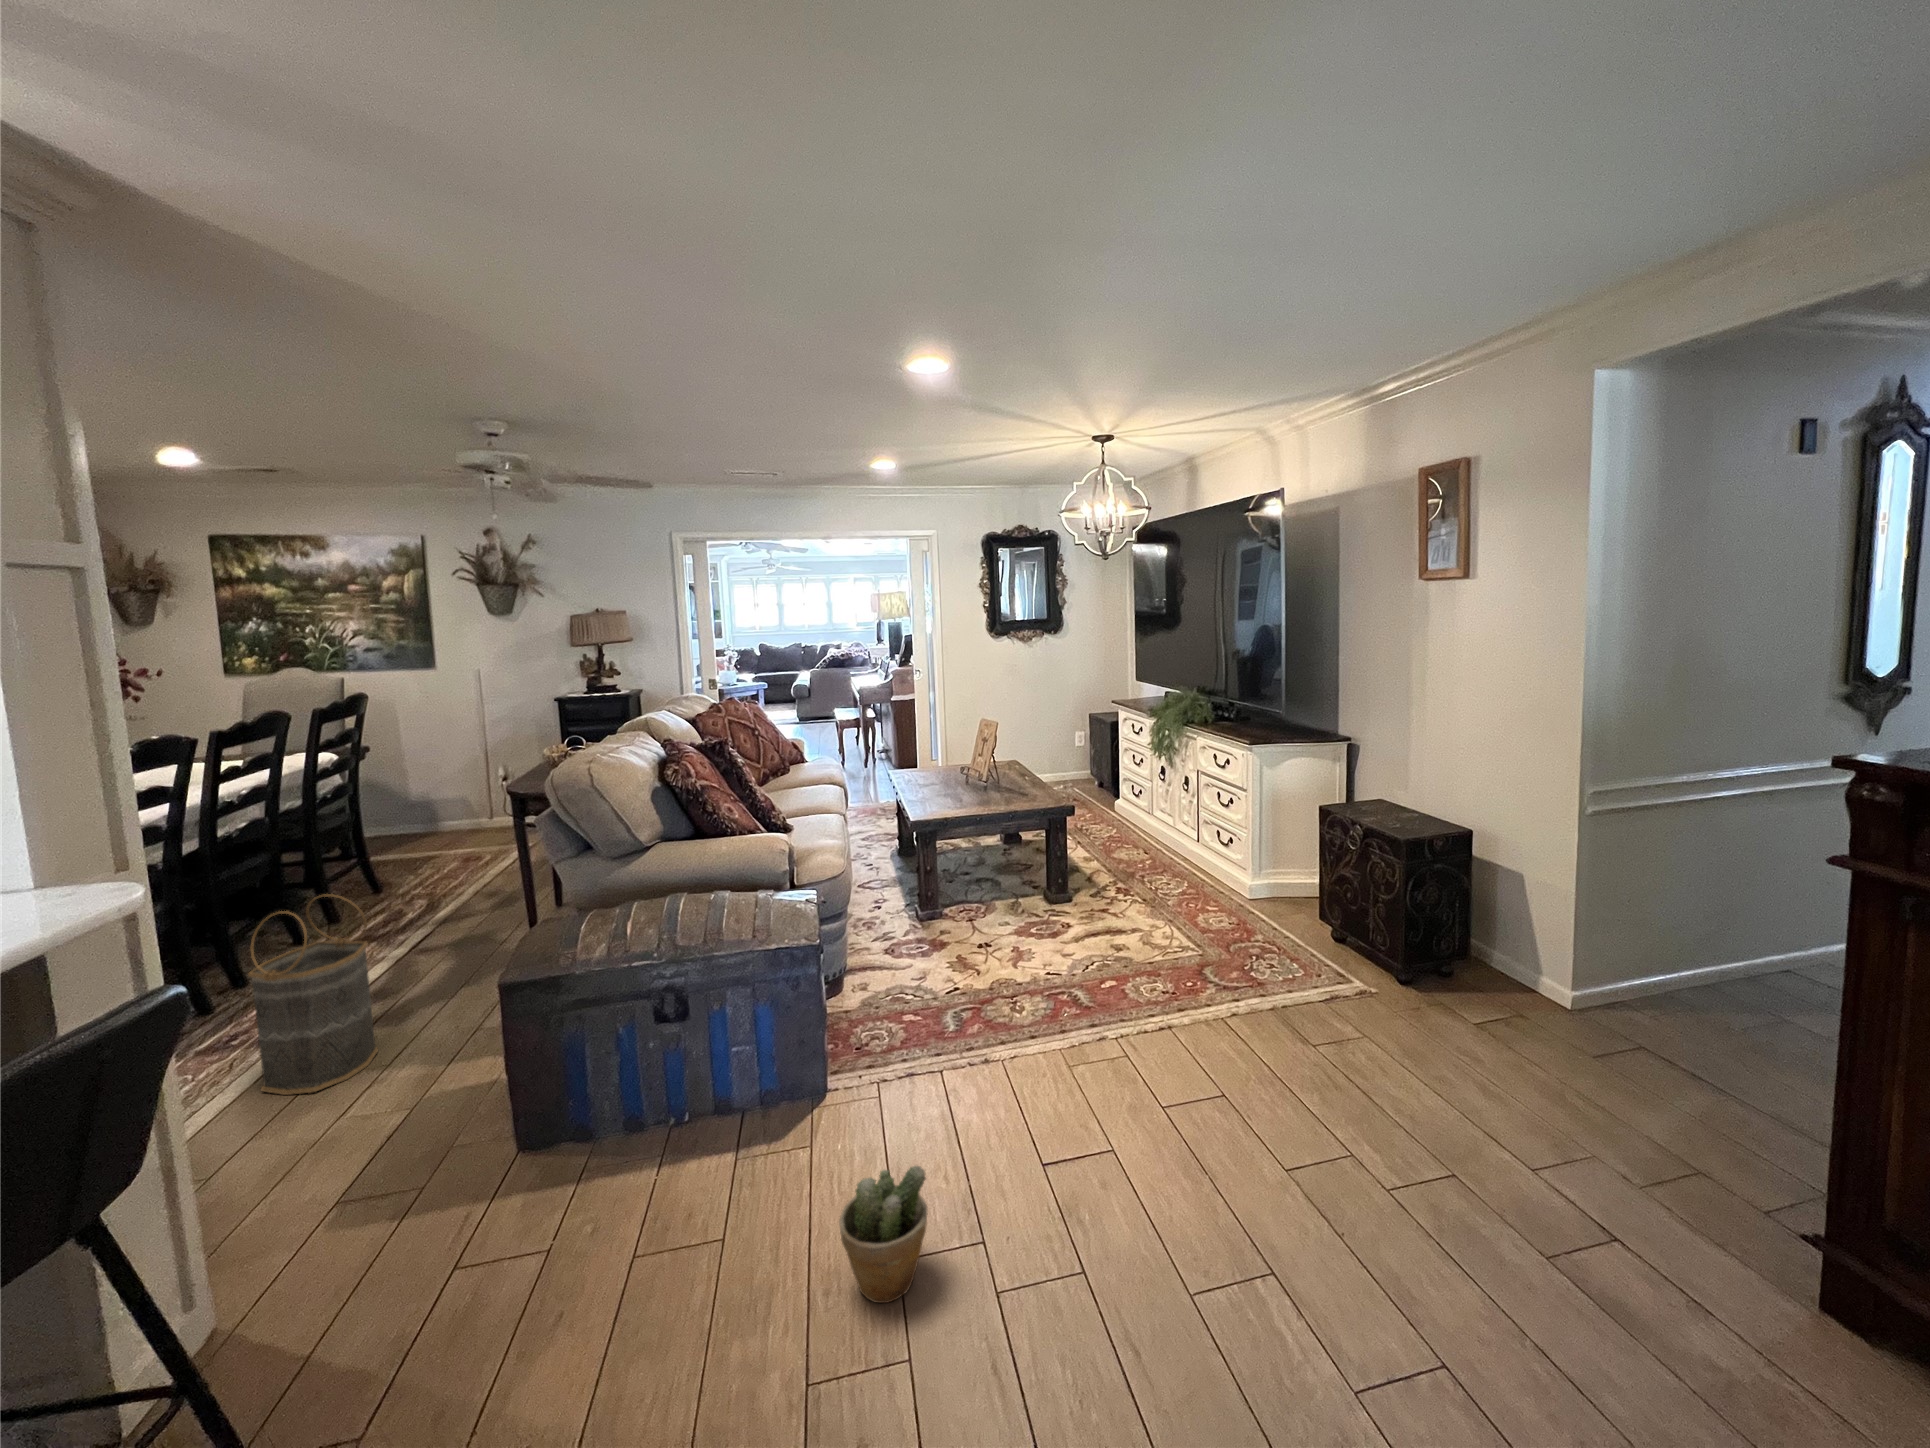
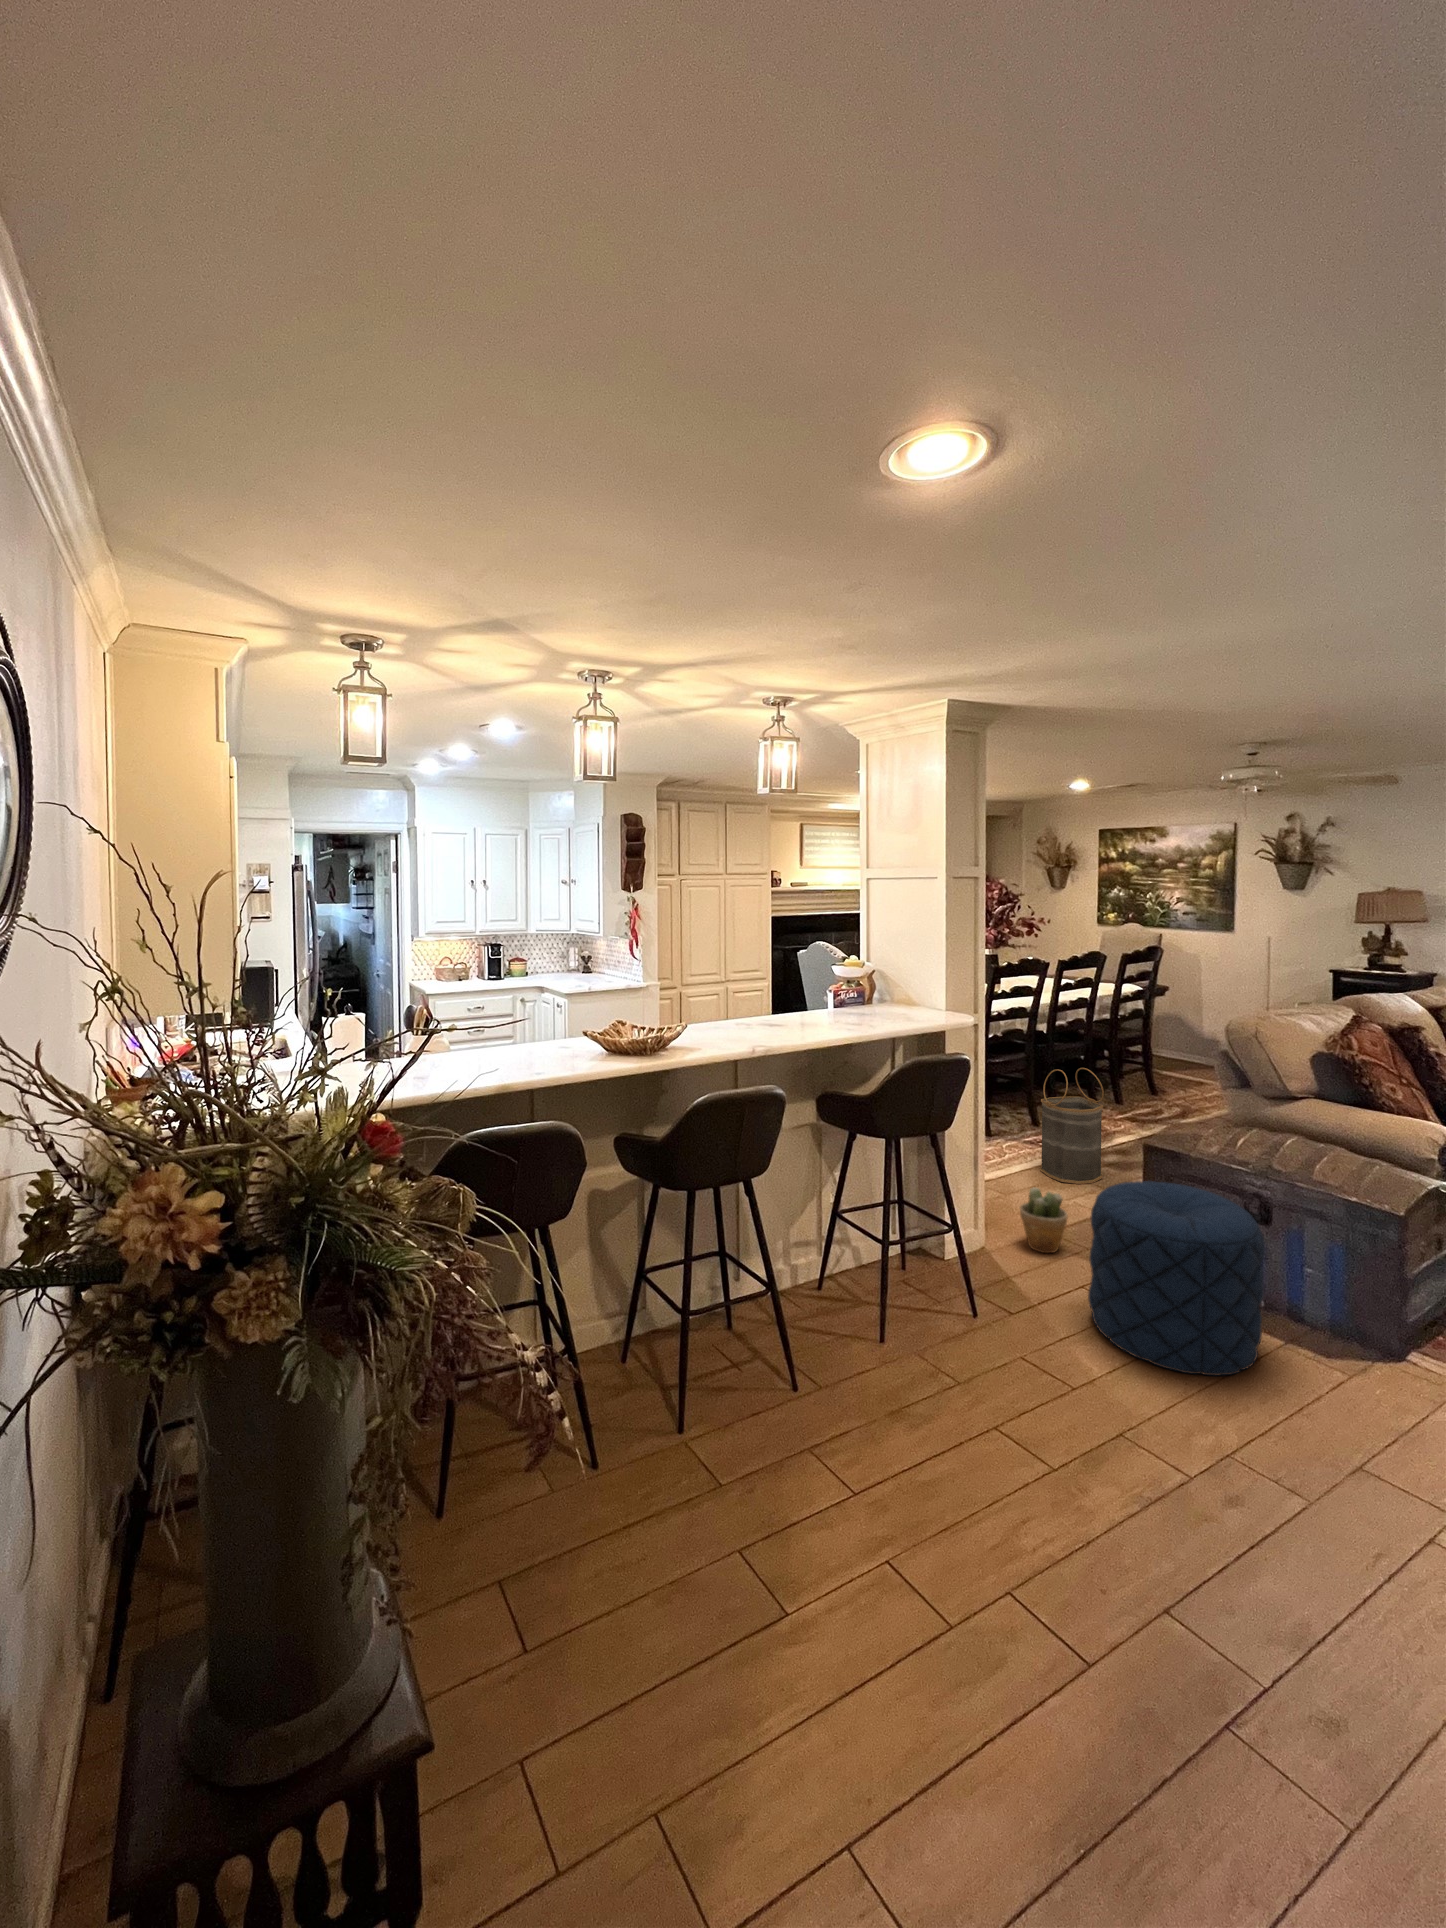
pouf: none [493,1010,744,1330] -> present [1088,1181,1265,1376]
potted plant: present [839,1166,927,1303] -> present [1020,1187,1068,1253]

